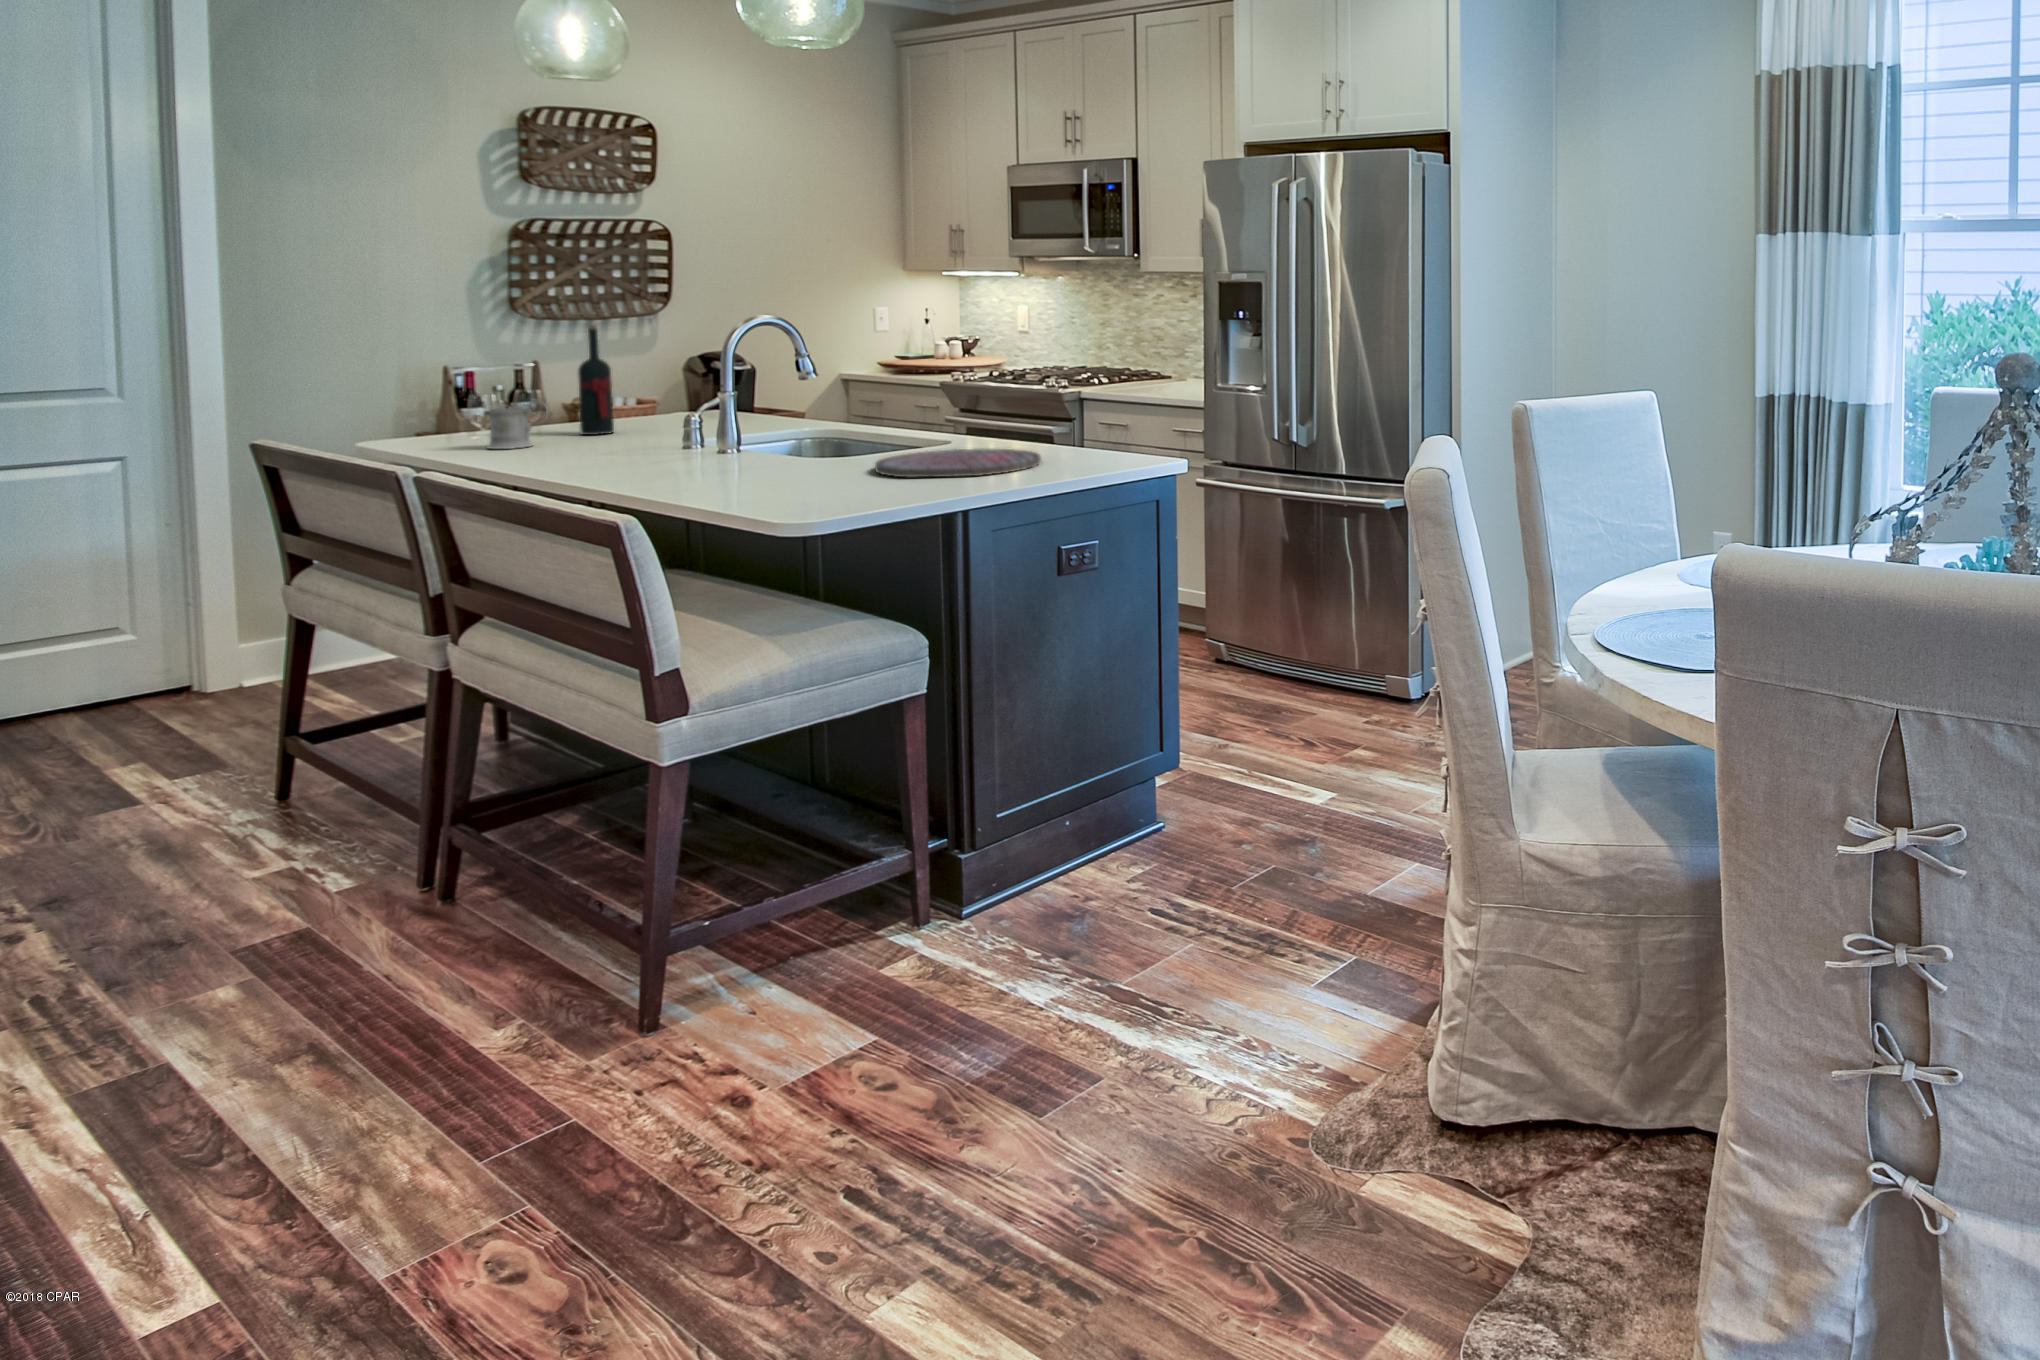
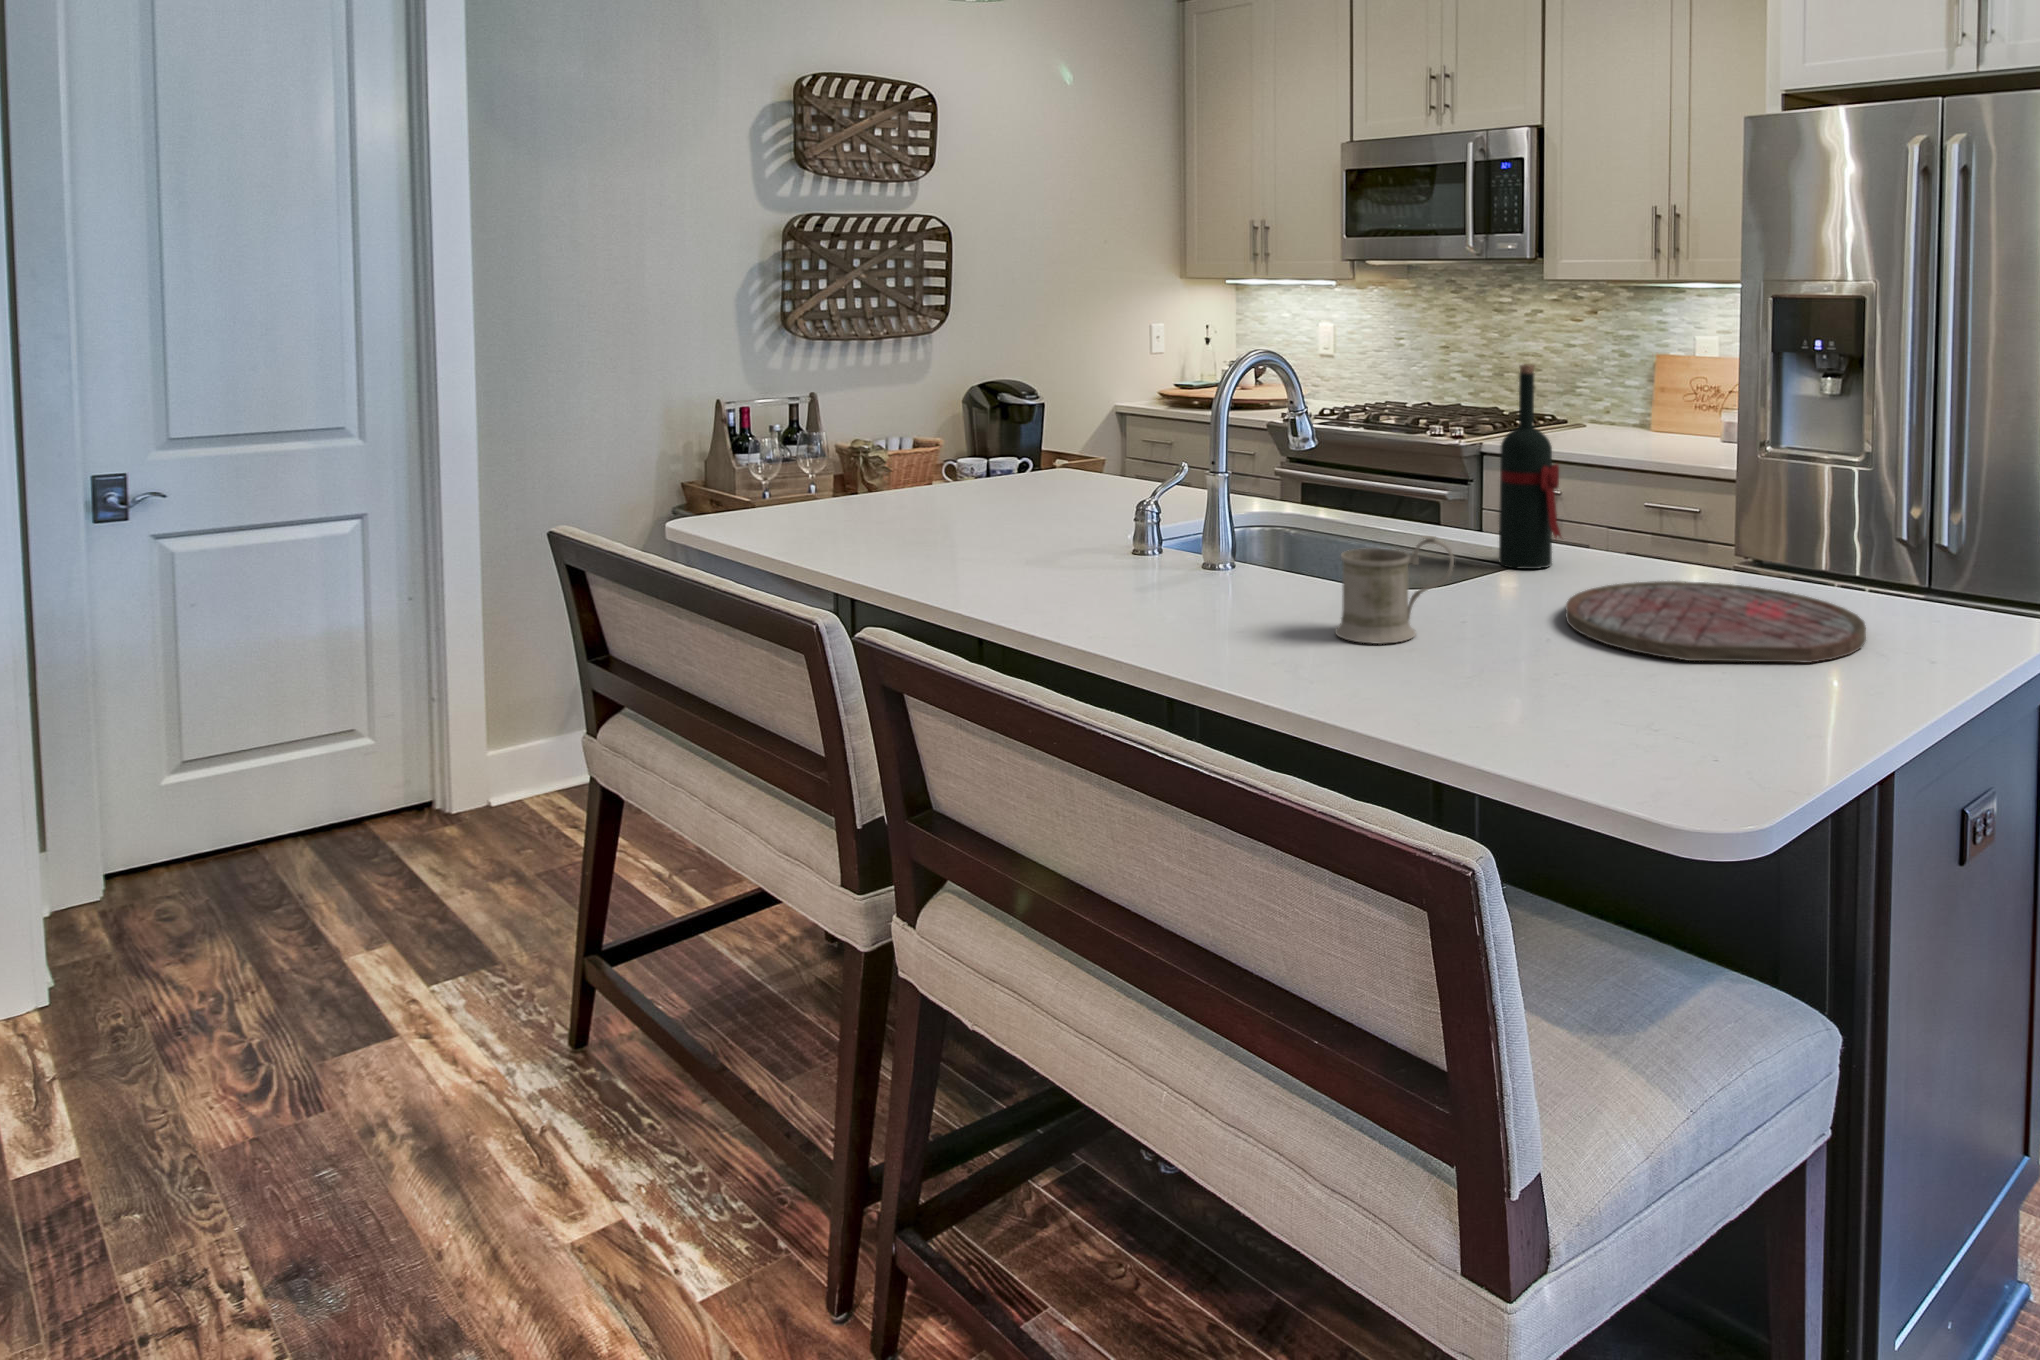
wine bottle: present [578,324,614,435] -> present [1499,364,1561,569]
mug: present [488,399,548,449] -> present [1335,536,1454,644]

